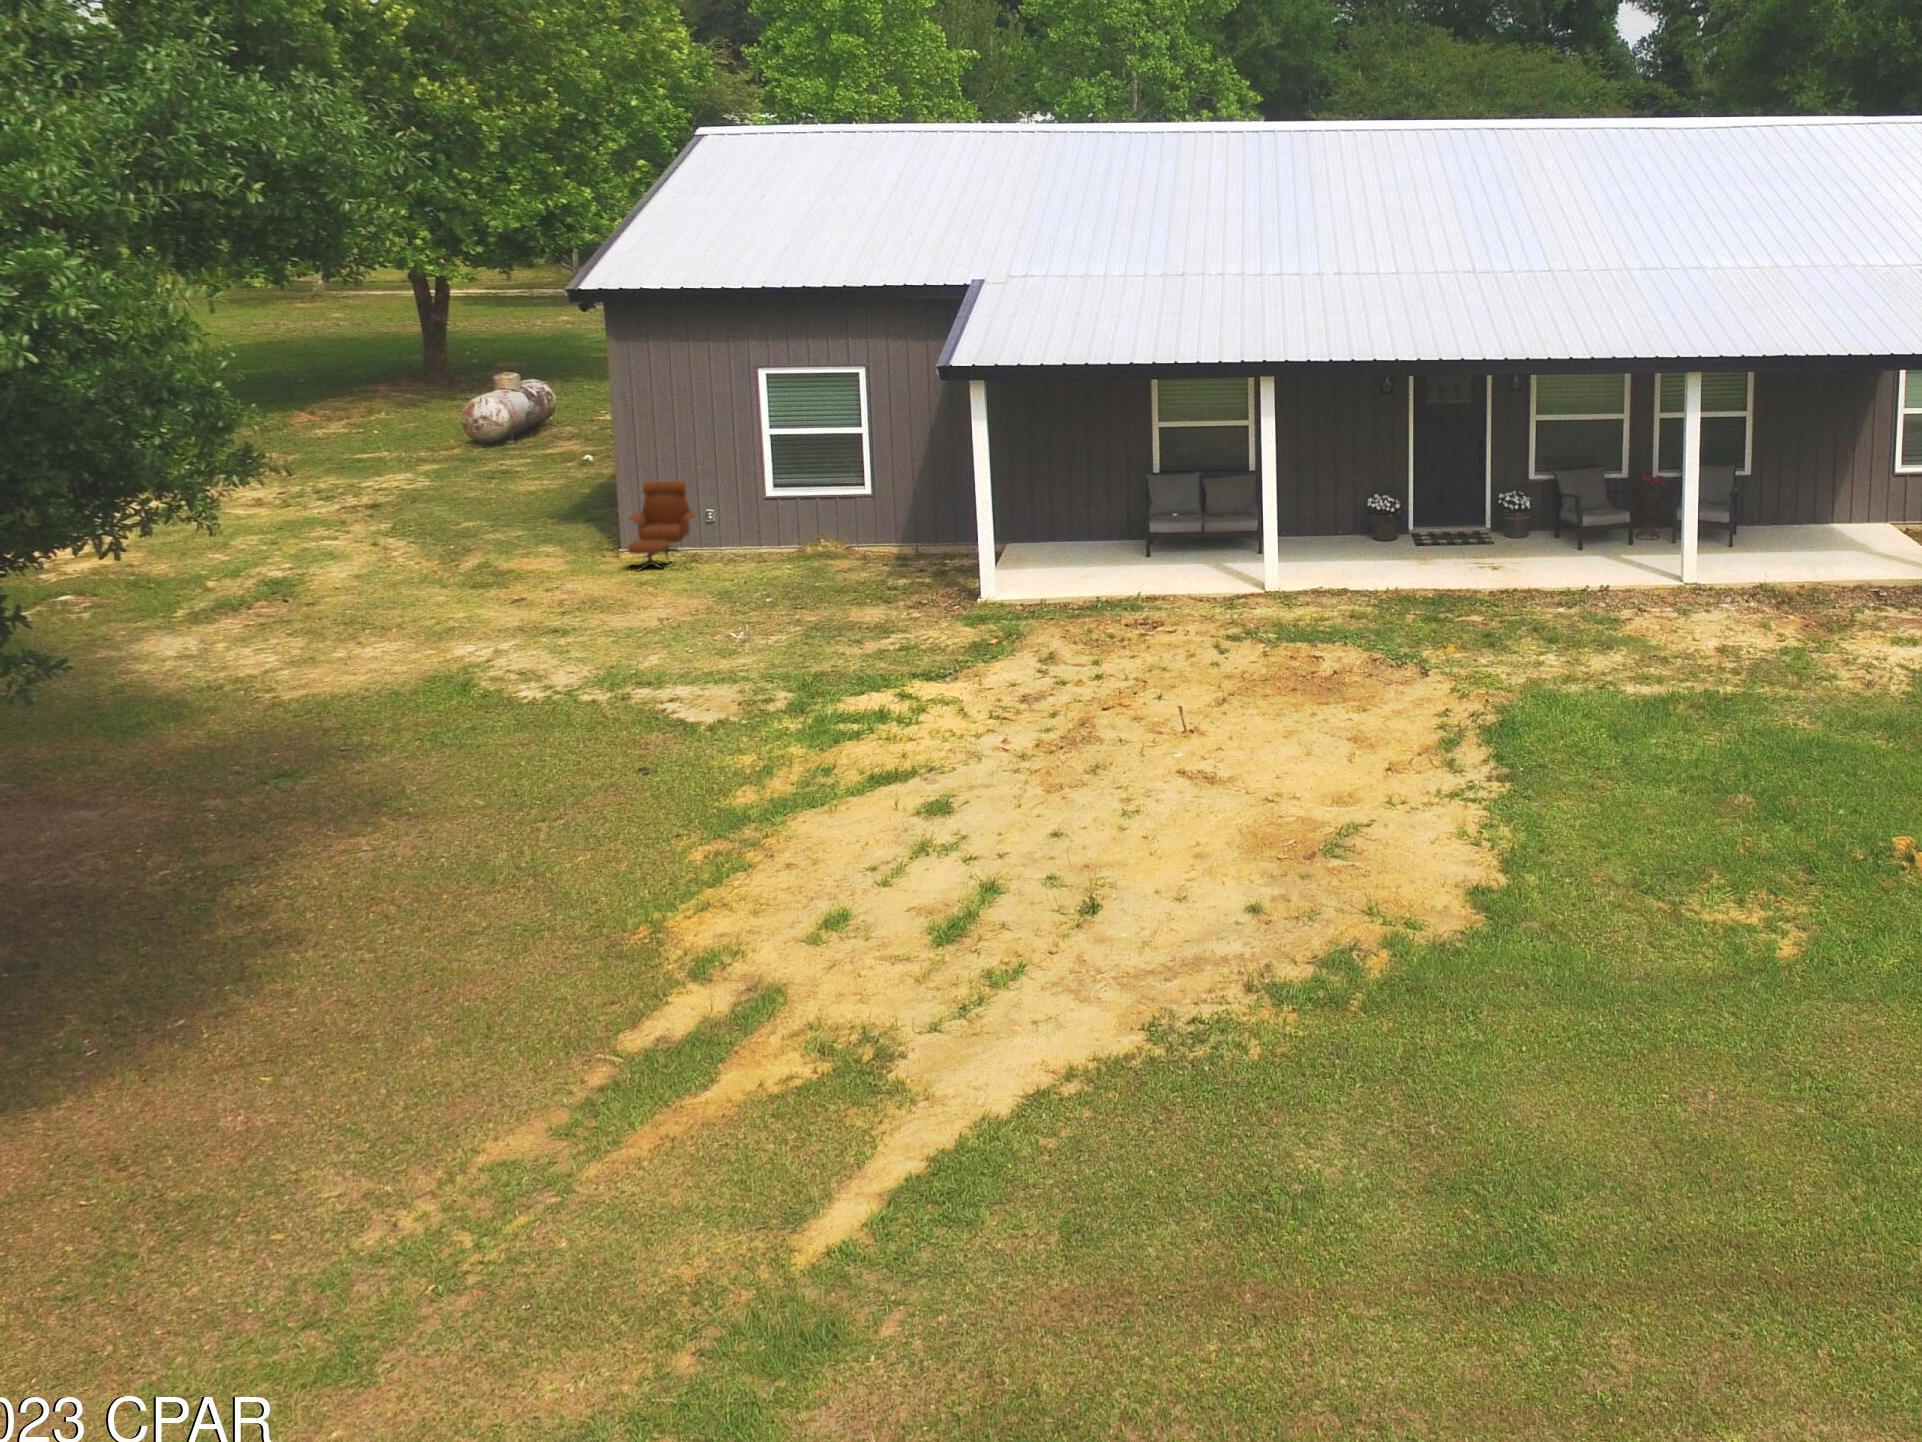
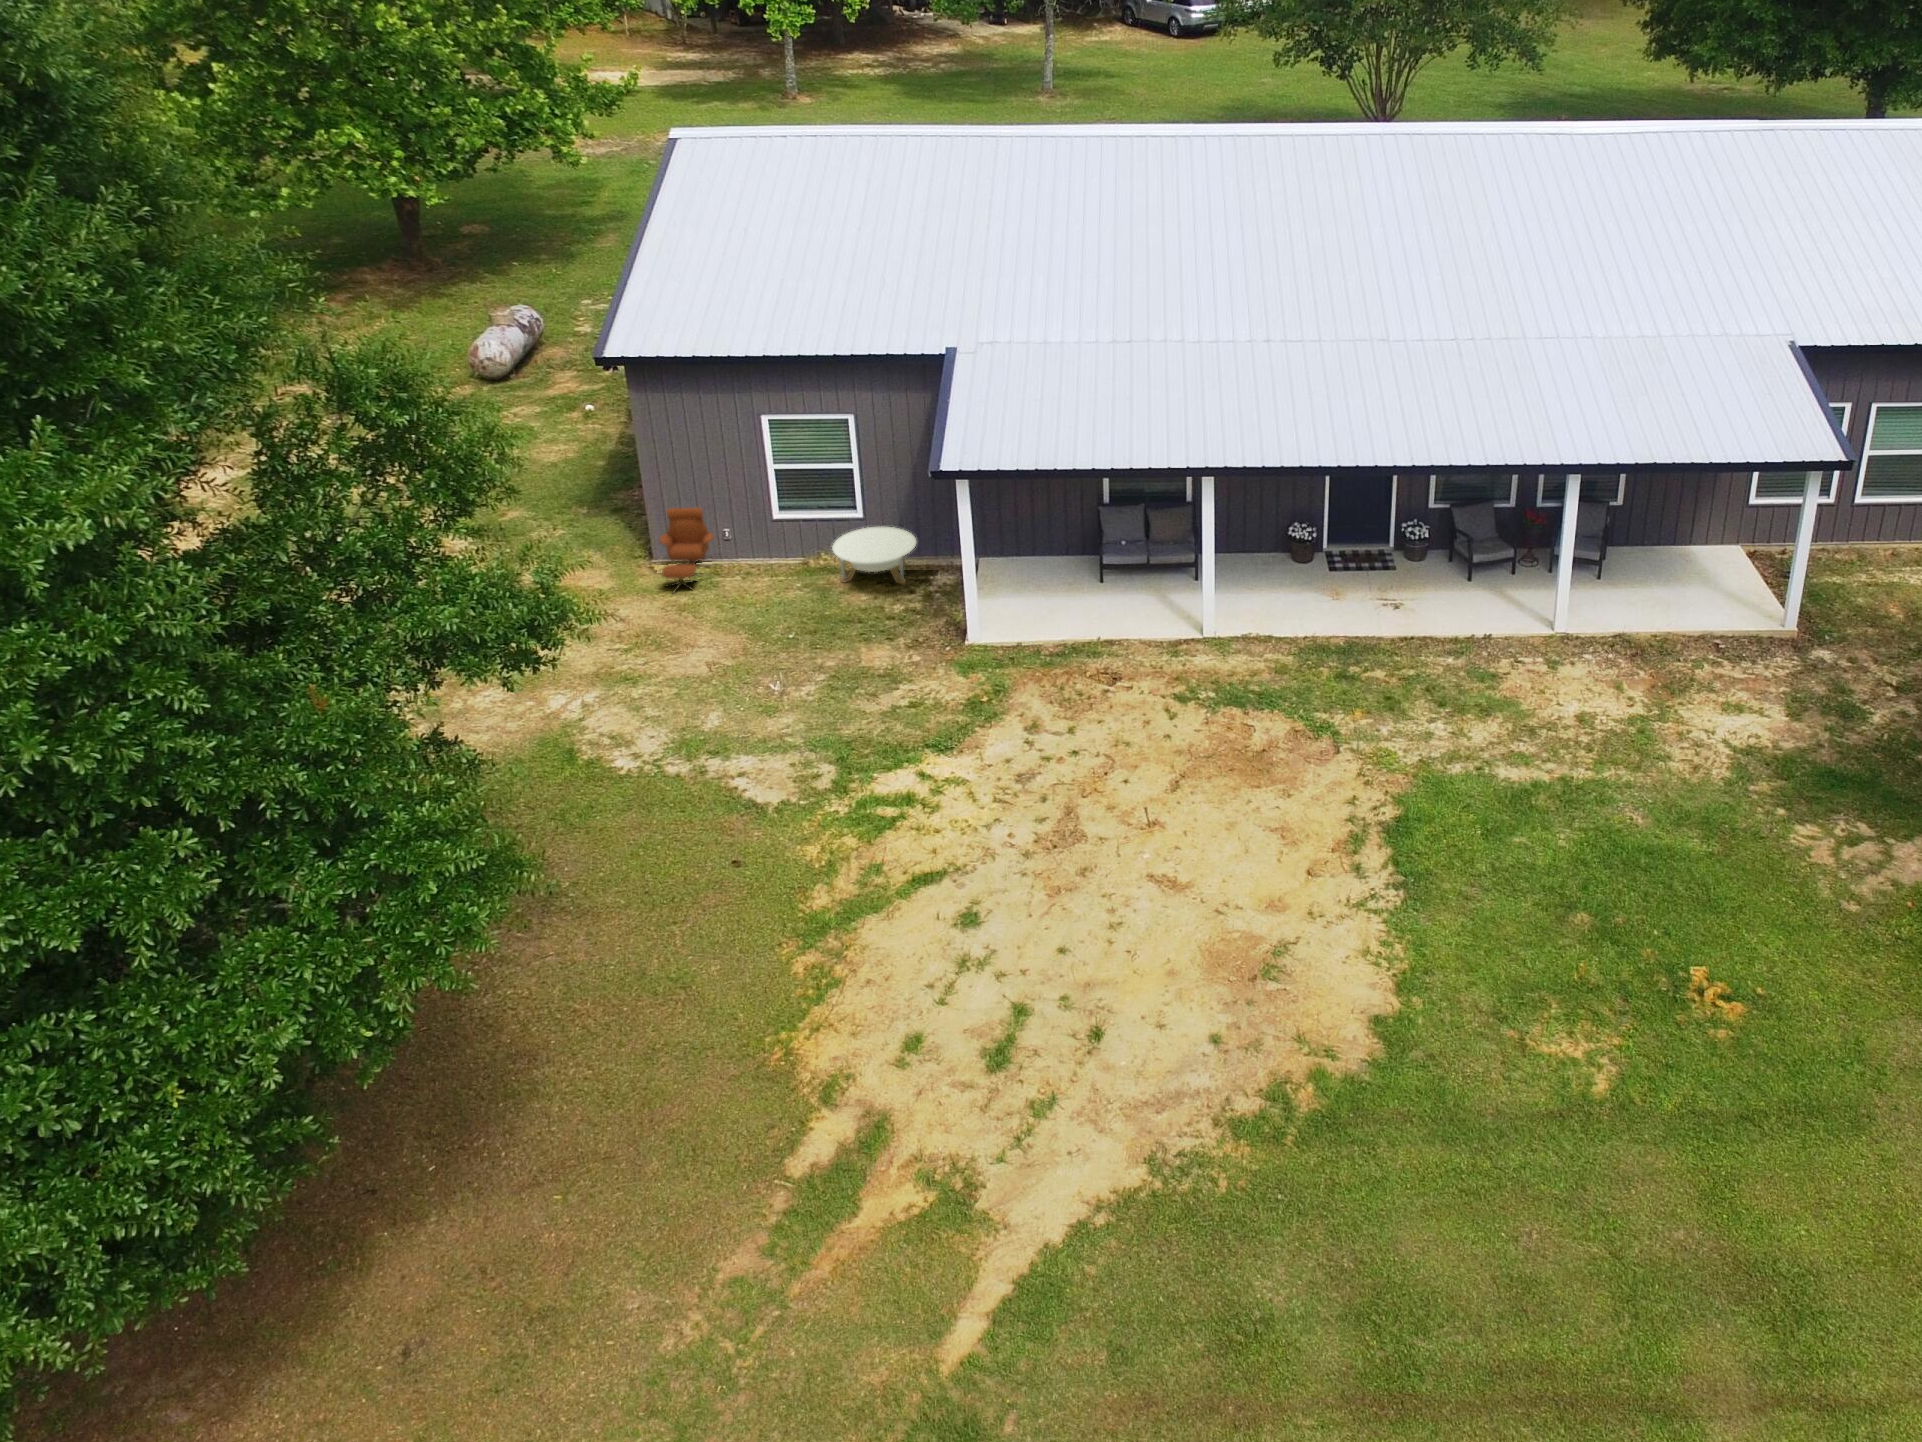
round table: none [833,507,934,563] -> present [832,527,916,584]

